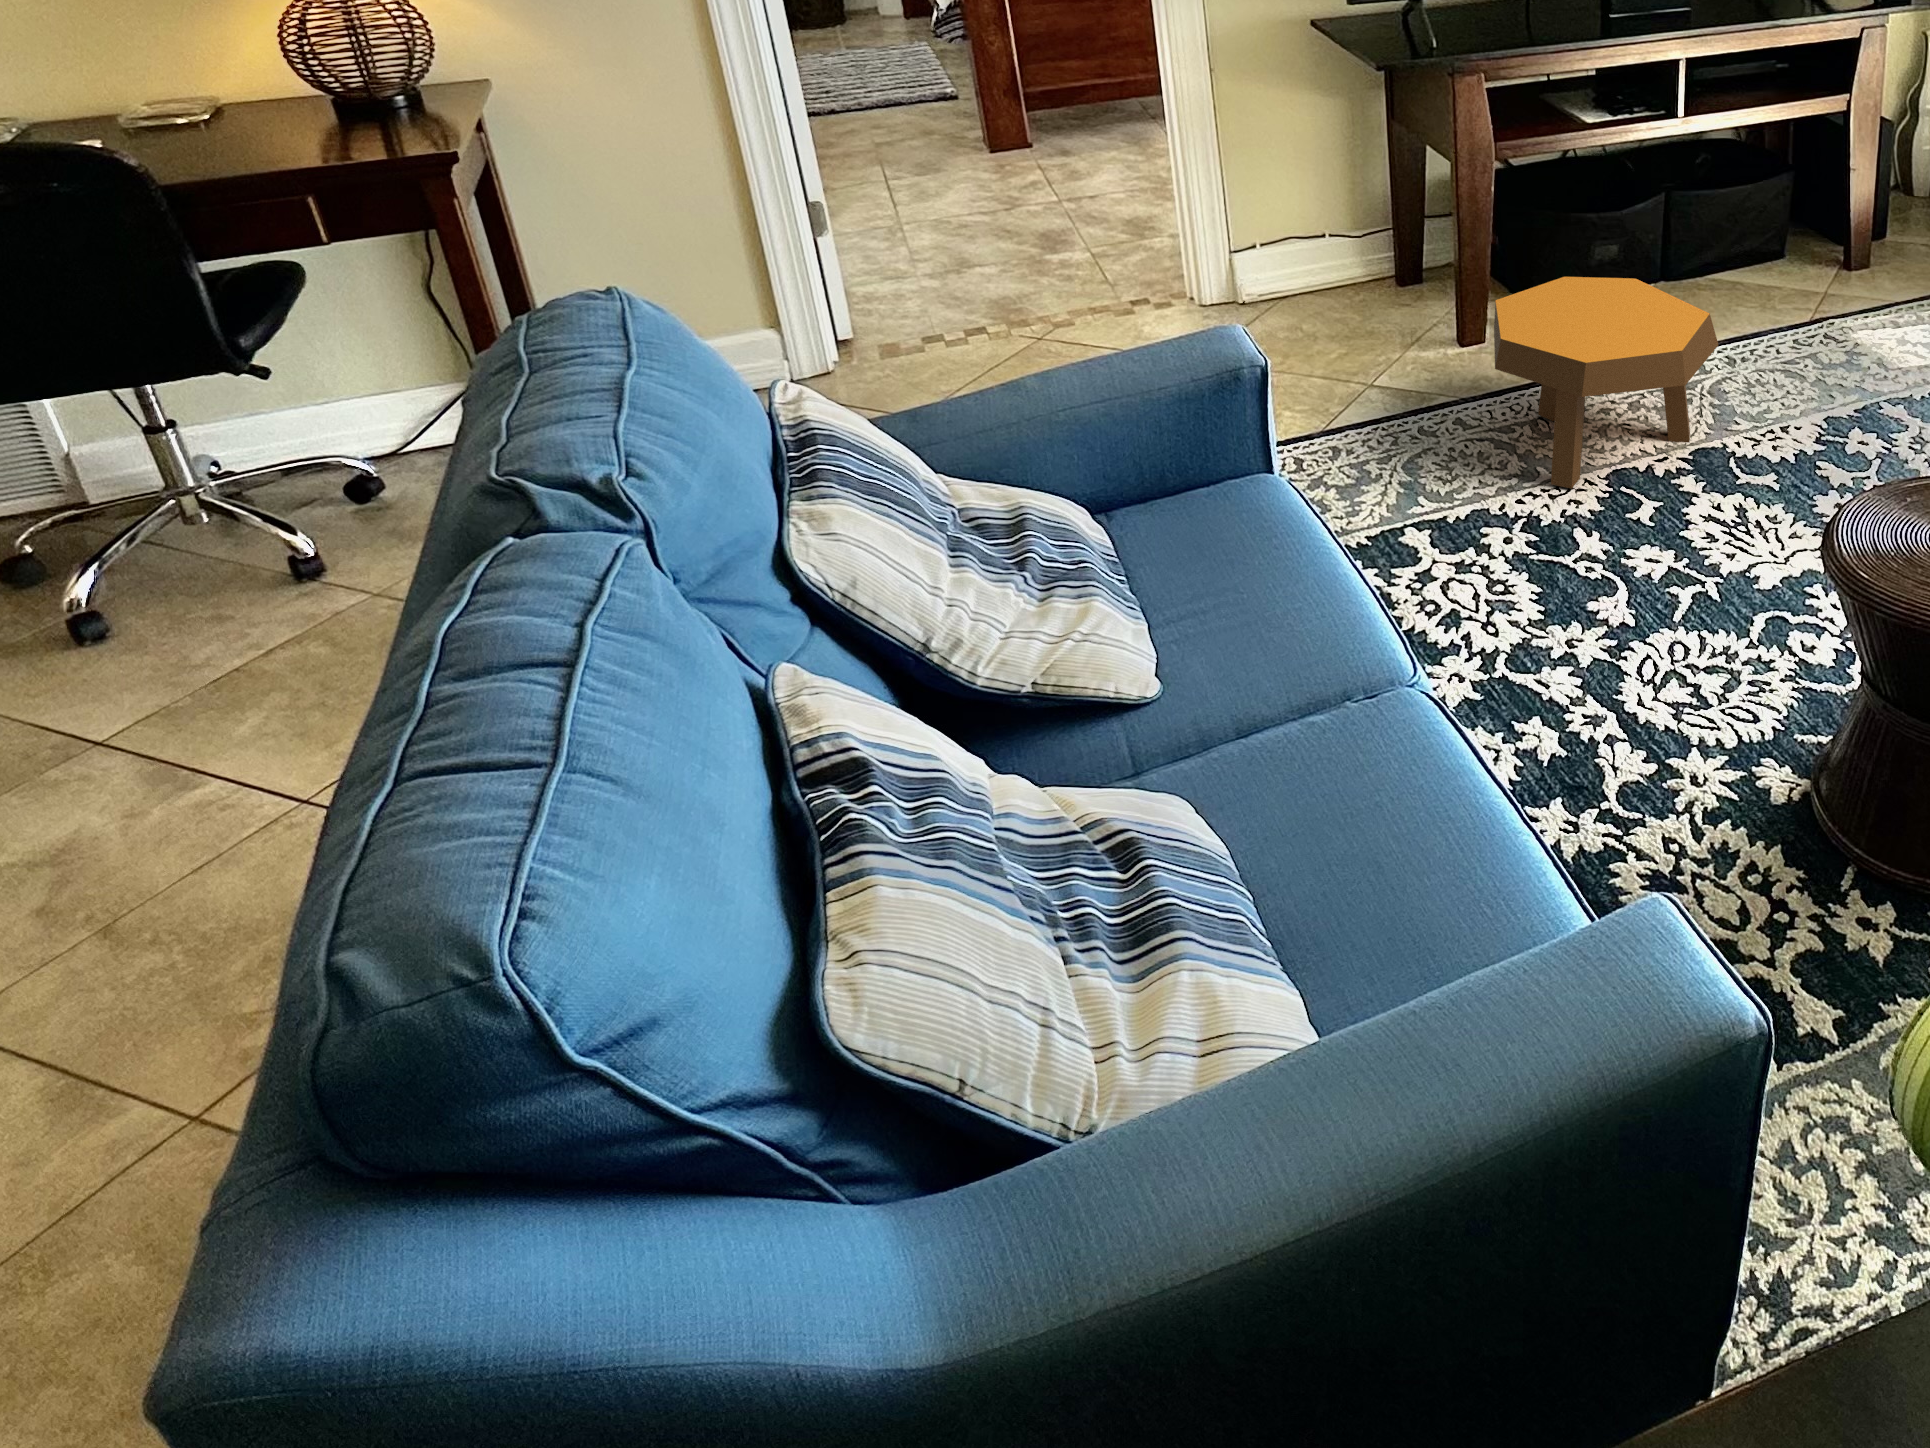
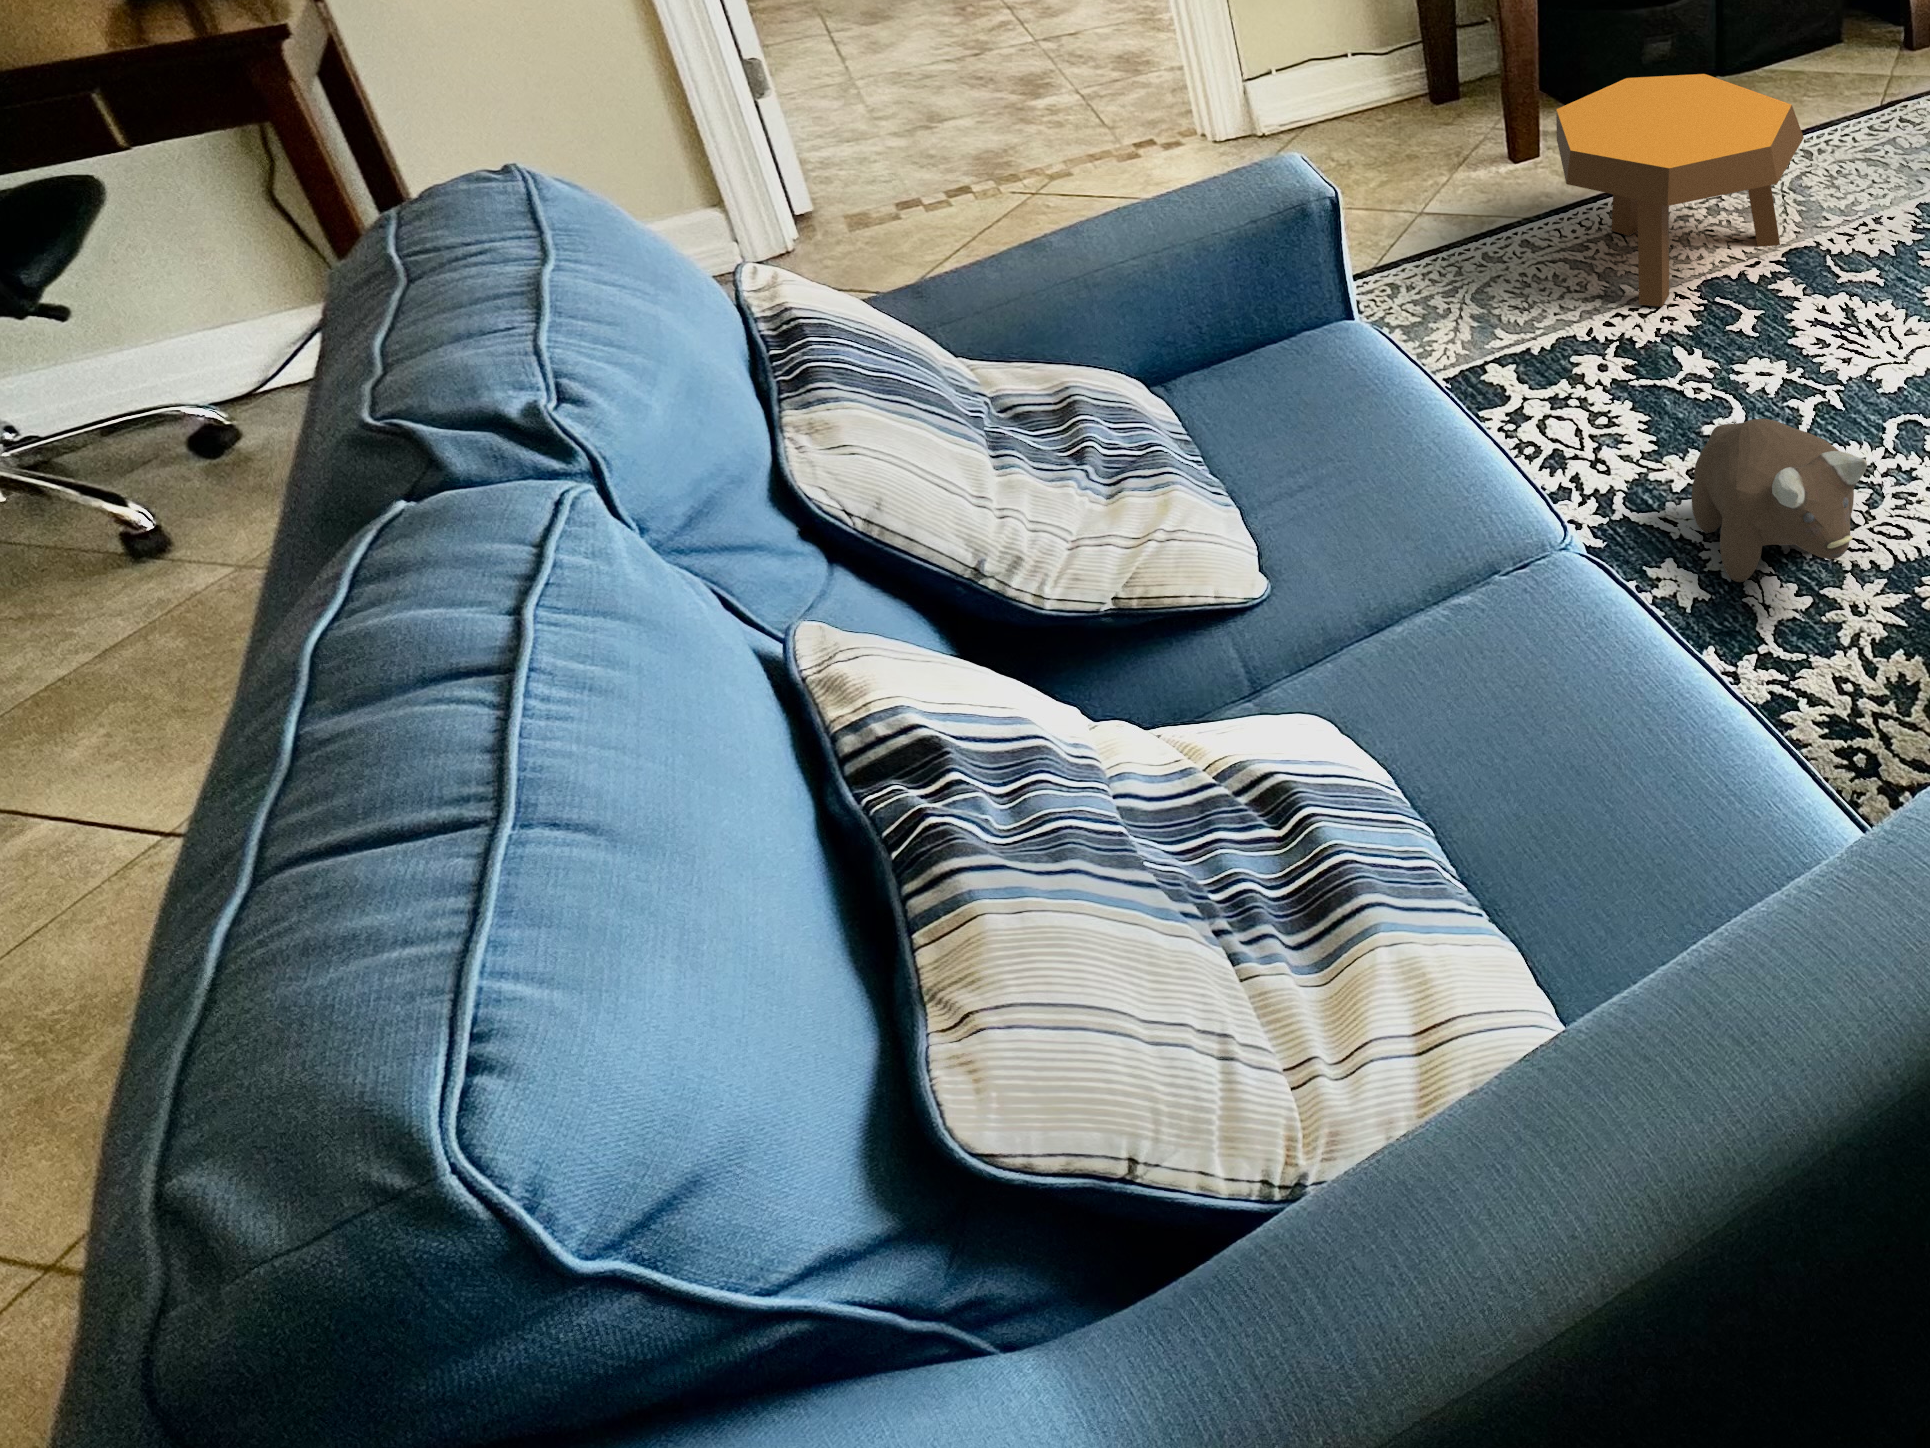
plush toy: none [1563,596,1716,742] -> present [1691,419,1867,582]

